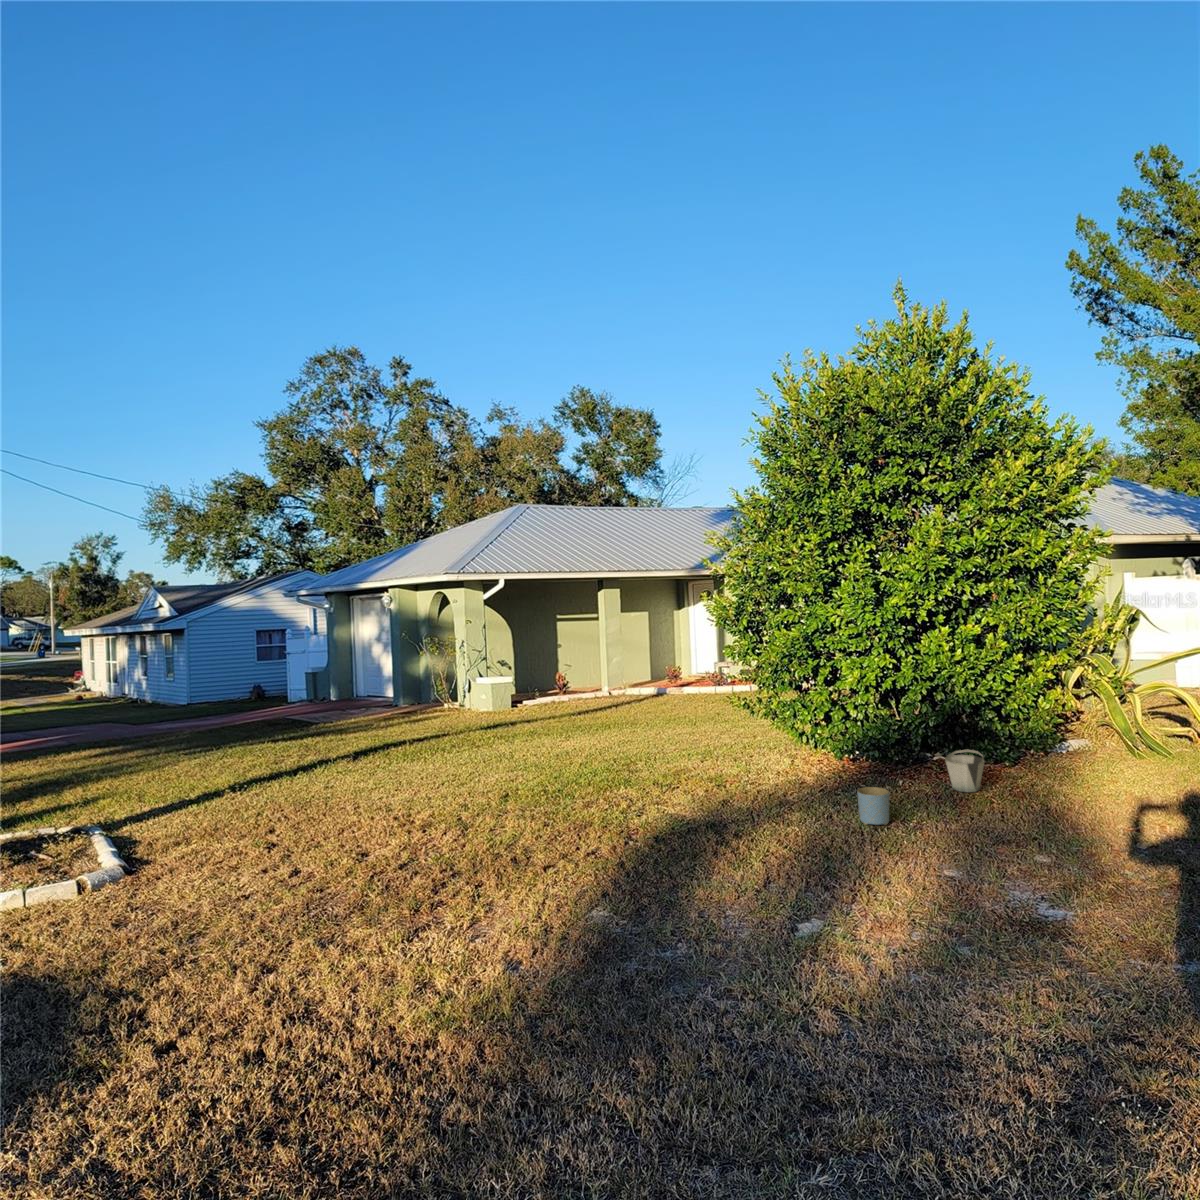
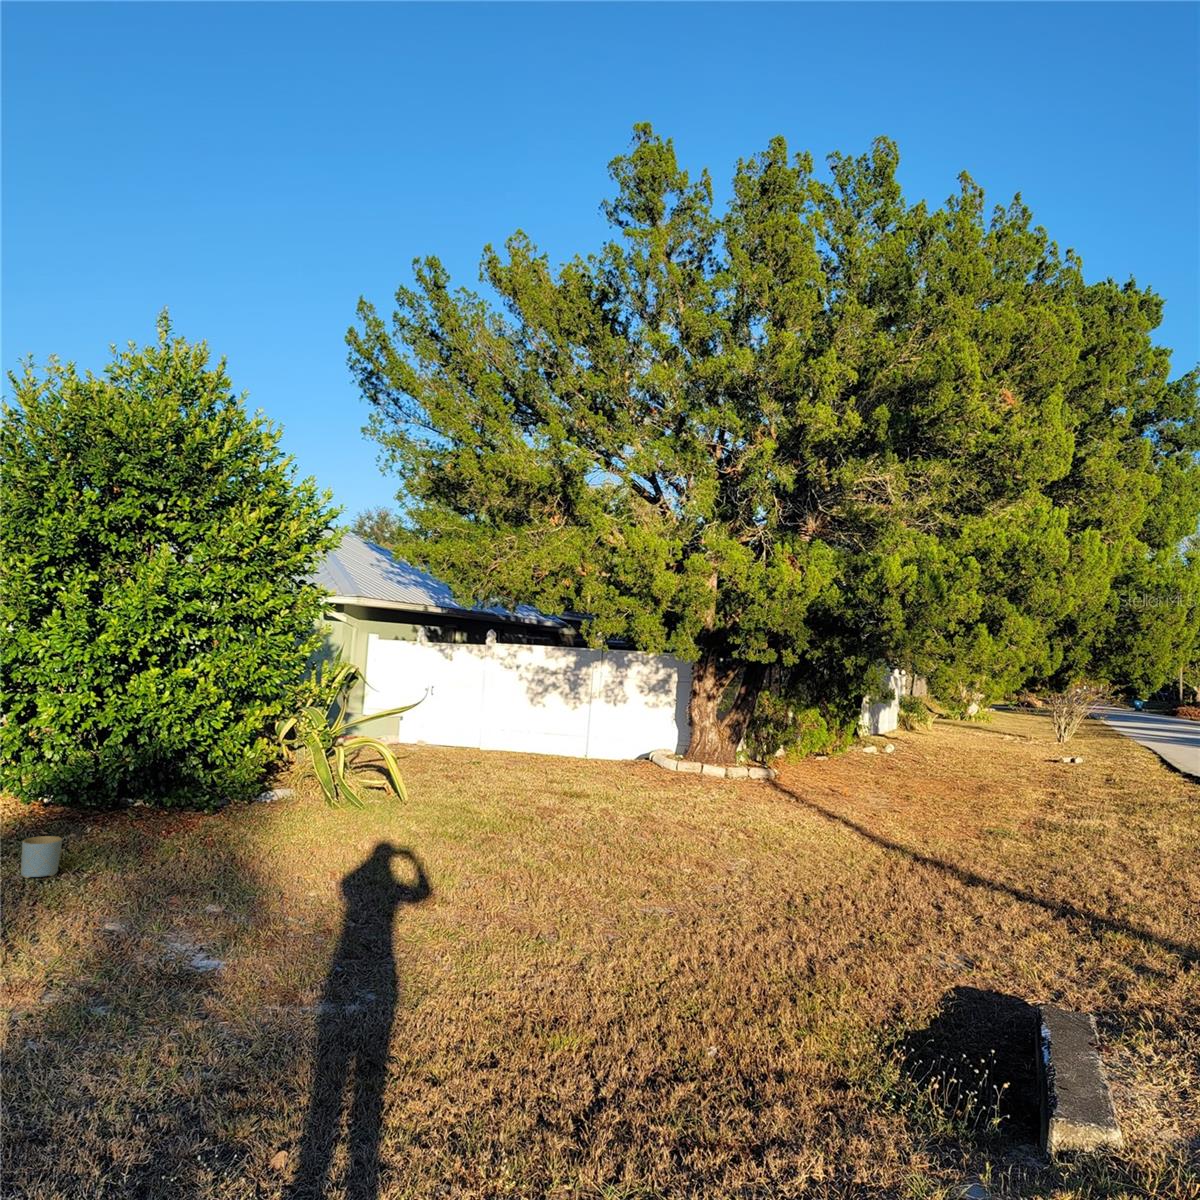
bucket: present [945,749,984,792] -> none [140,795,181,838]

